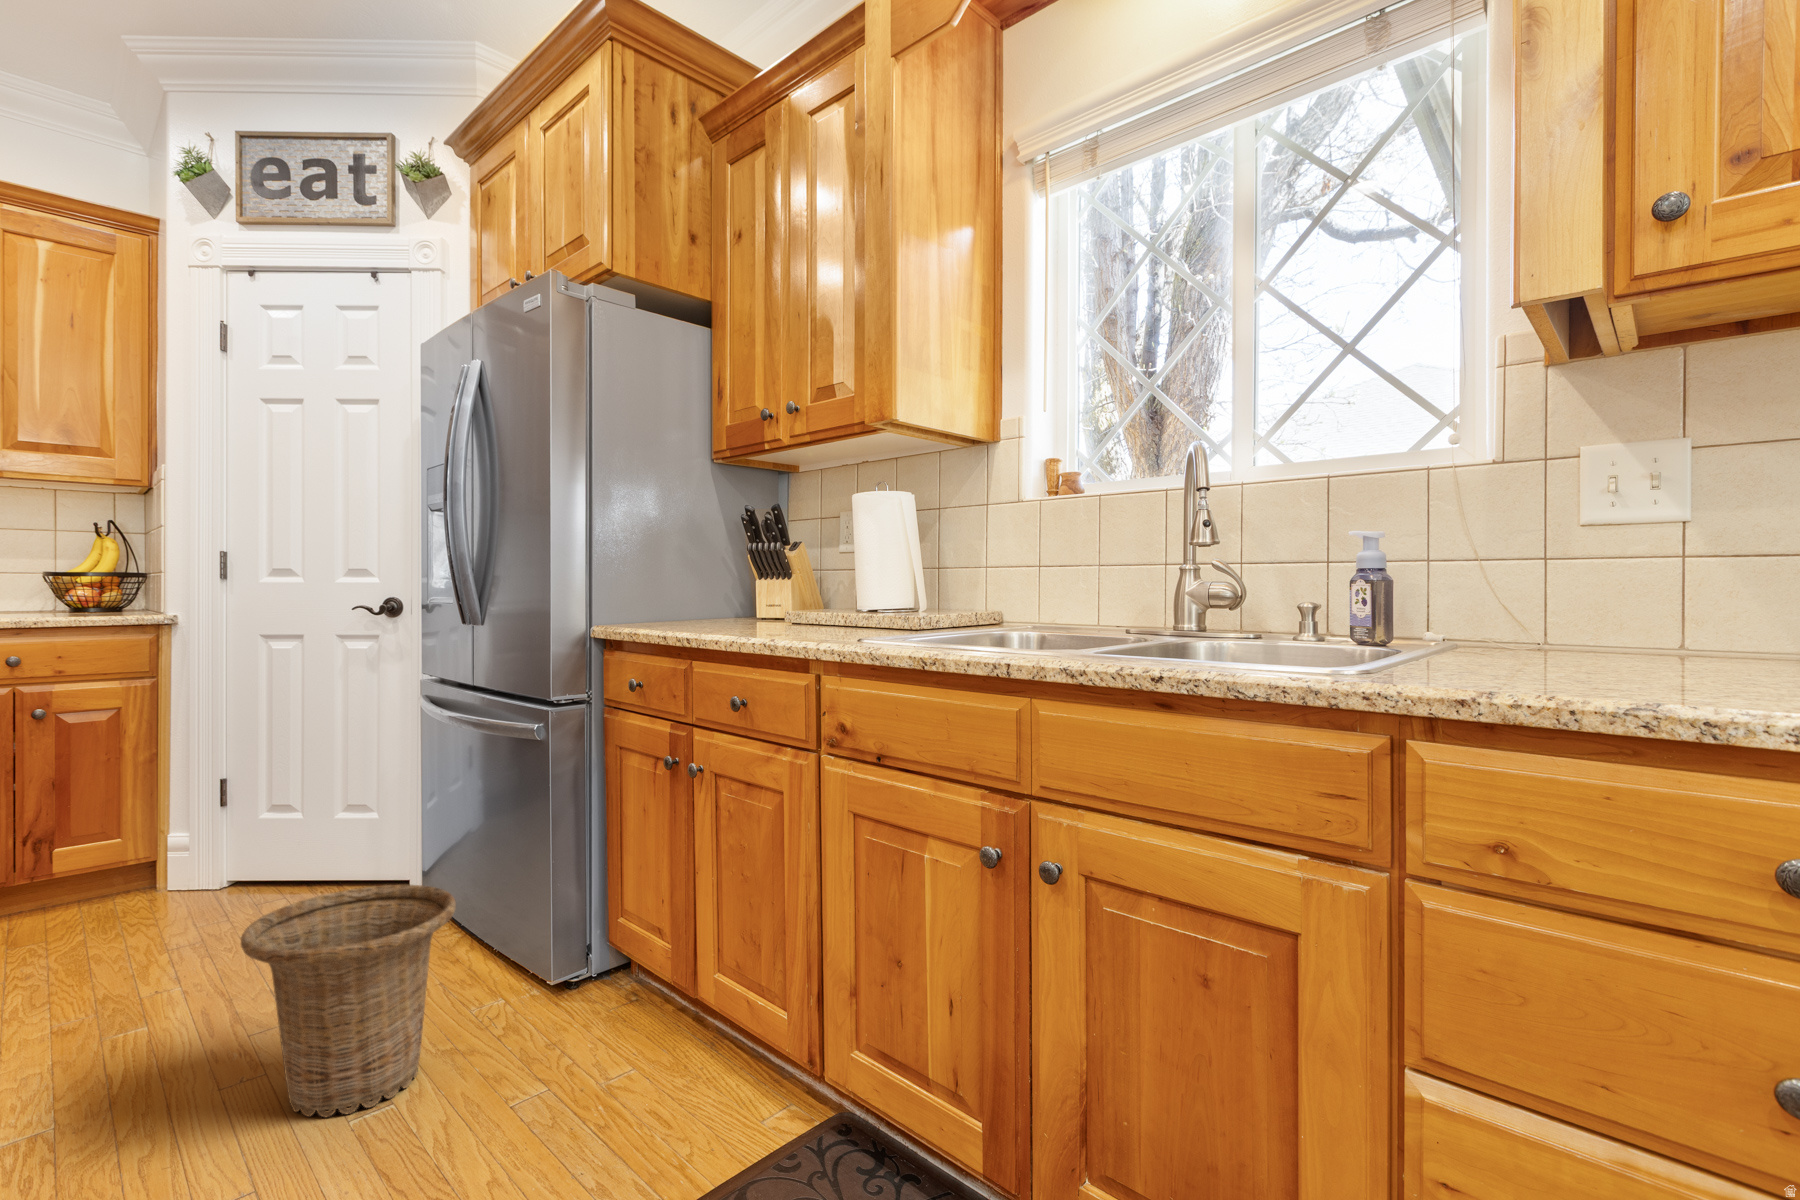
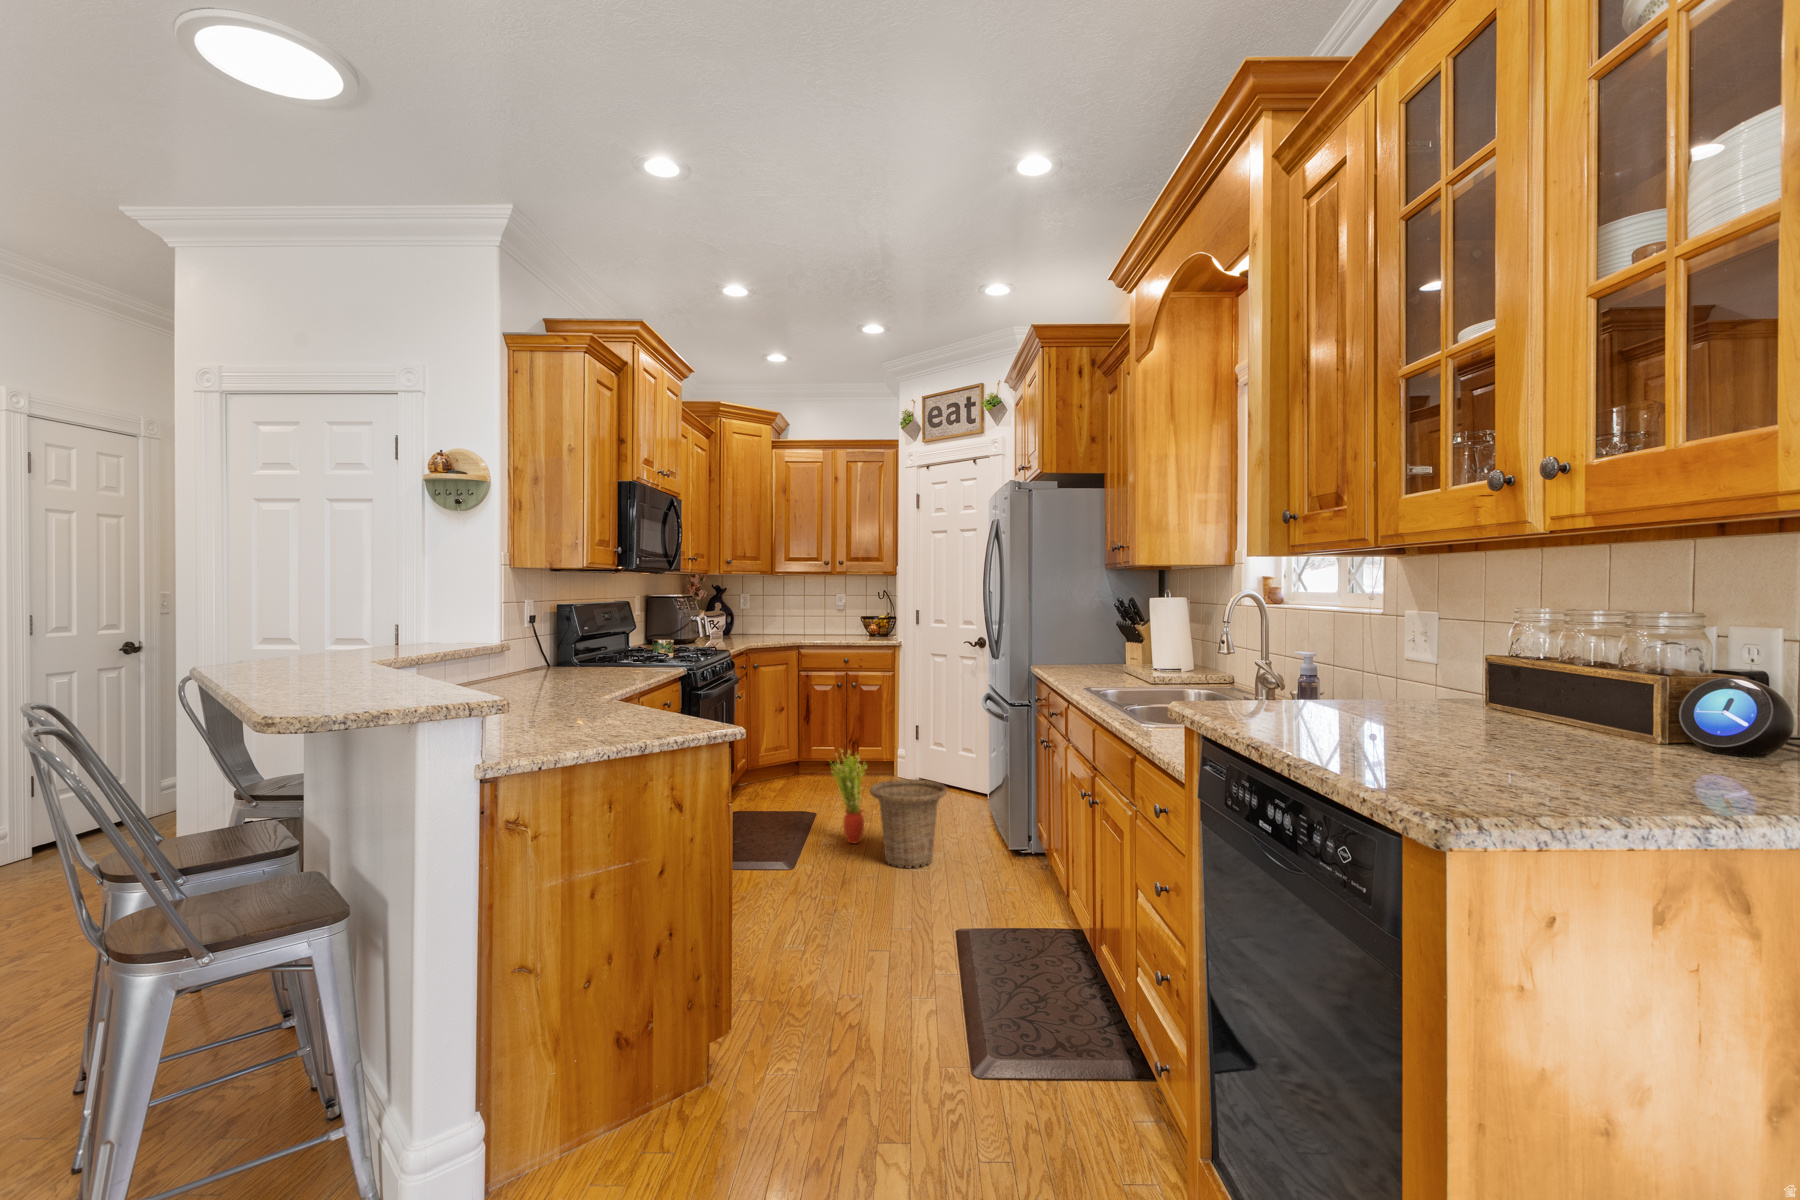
potted plant: none [64,853,198,1093] -> present [831,750,866,843]

